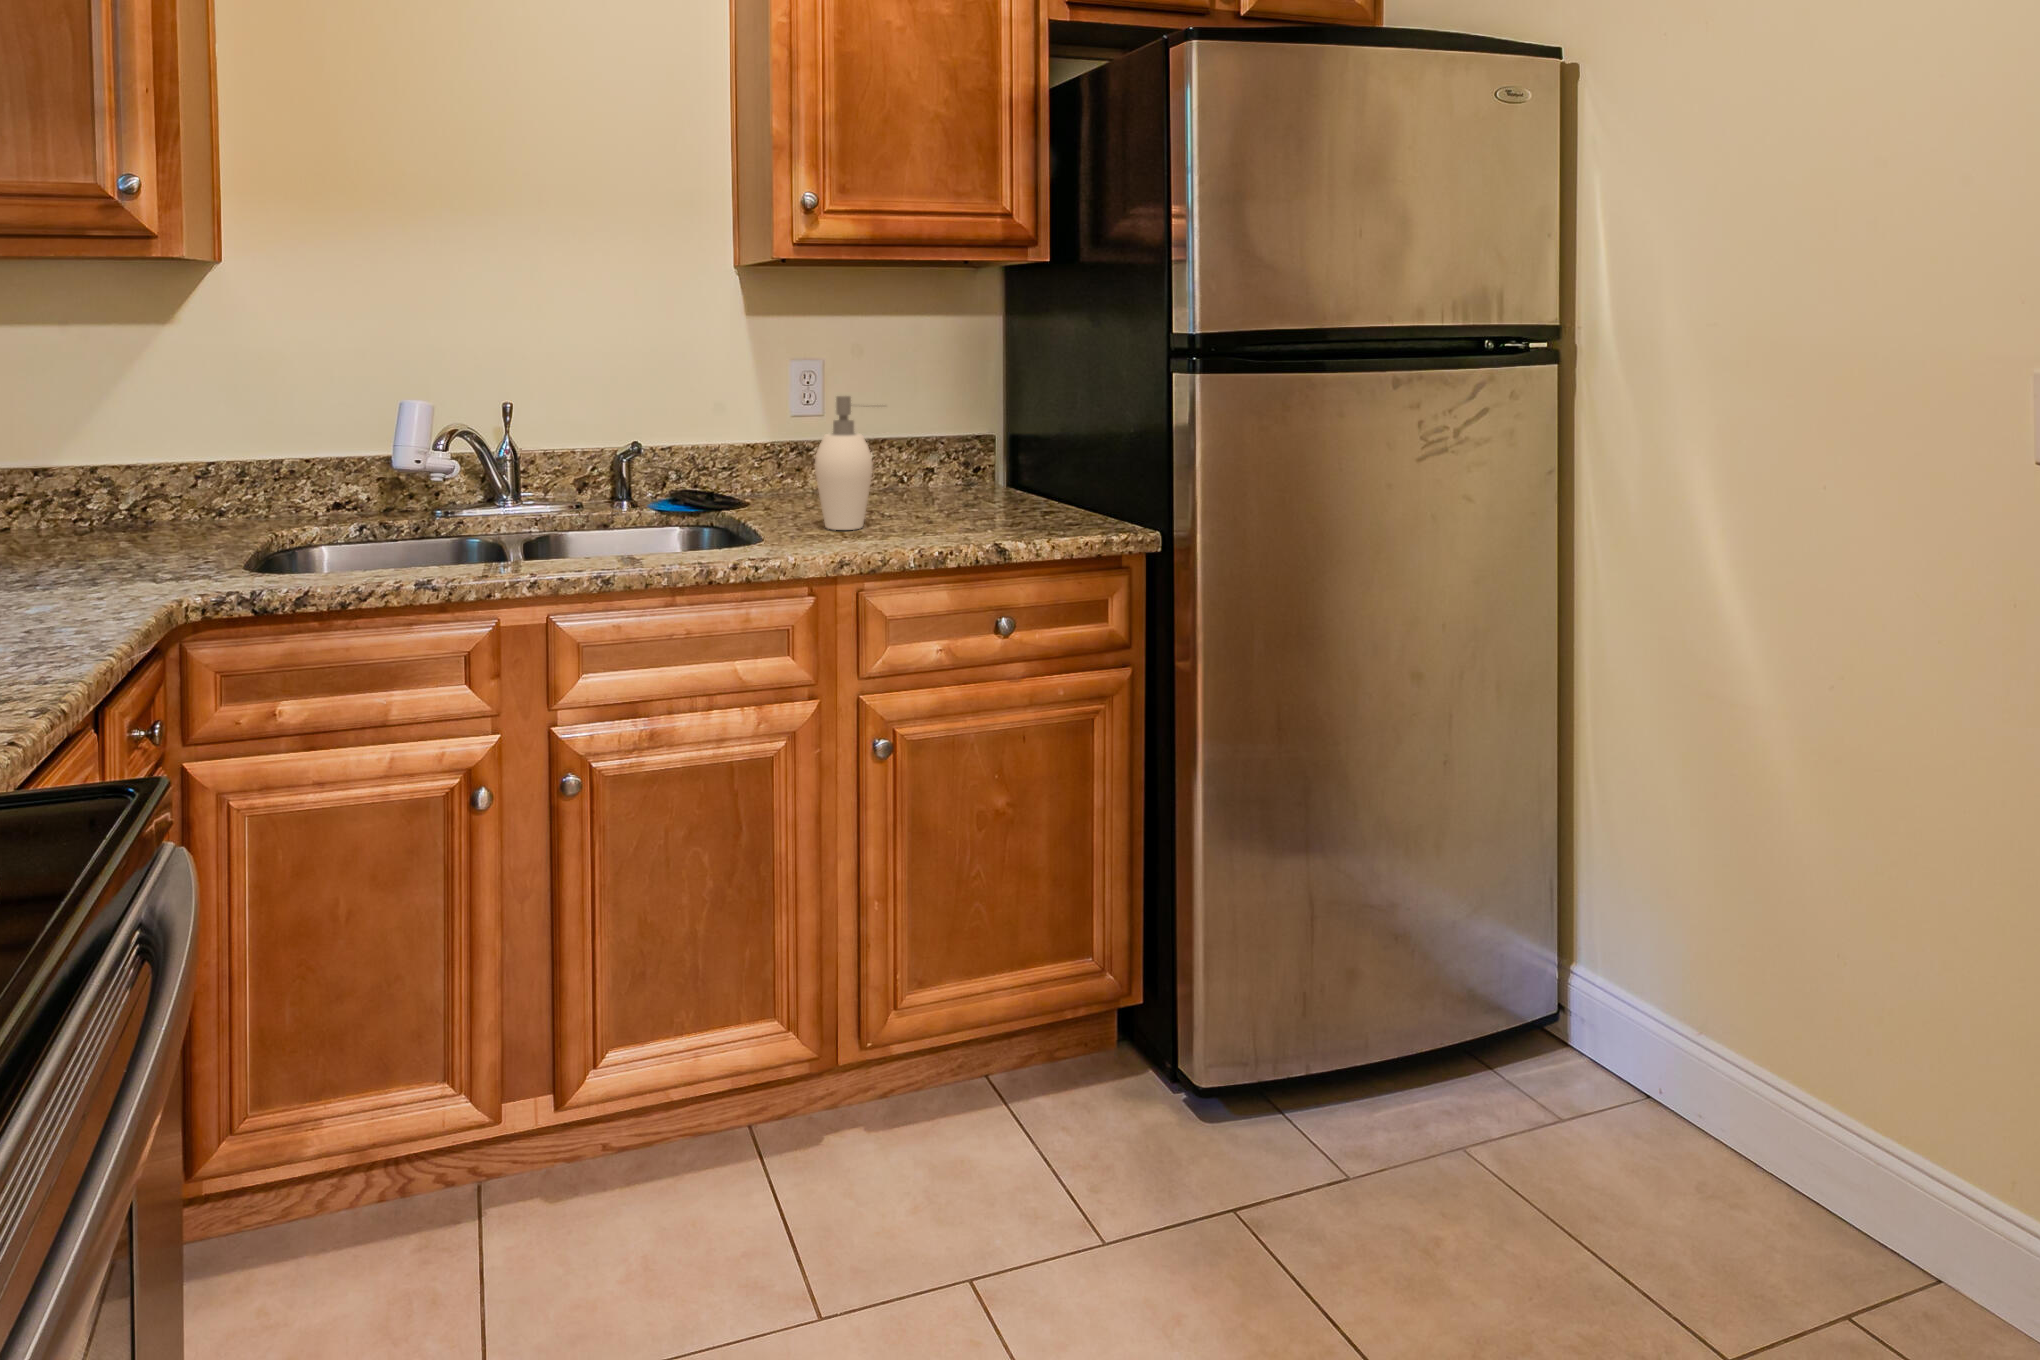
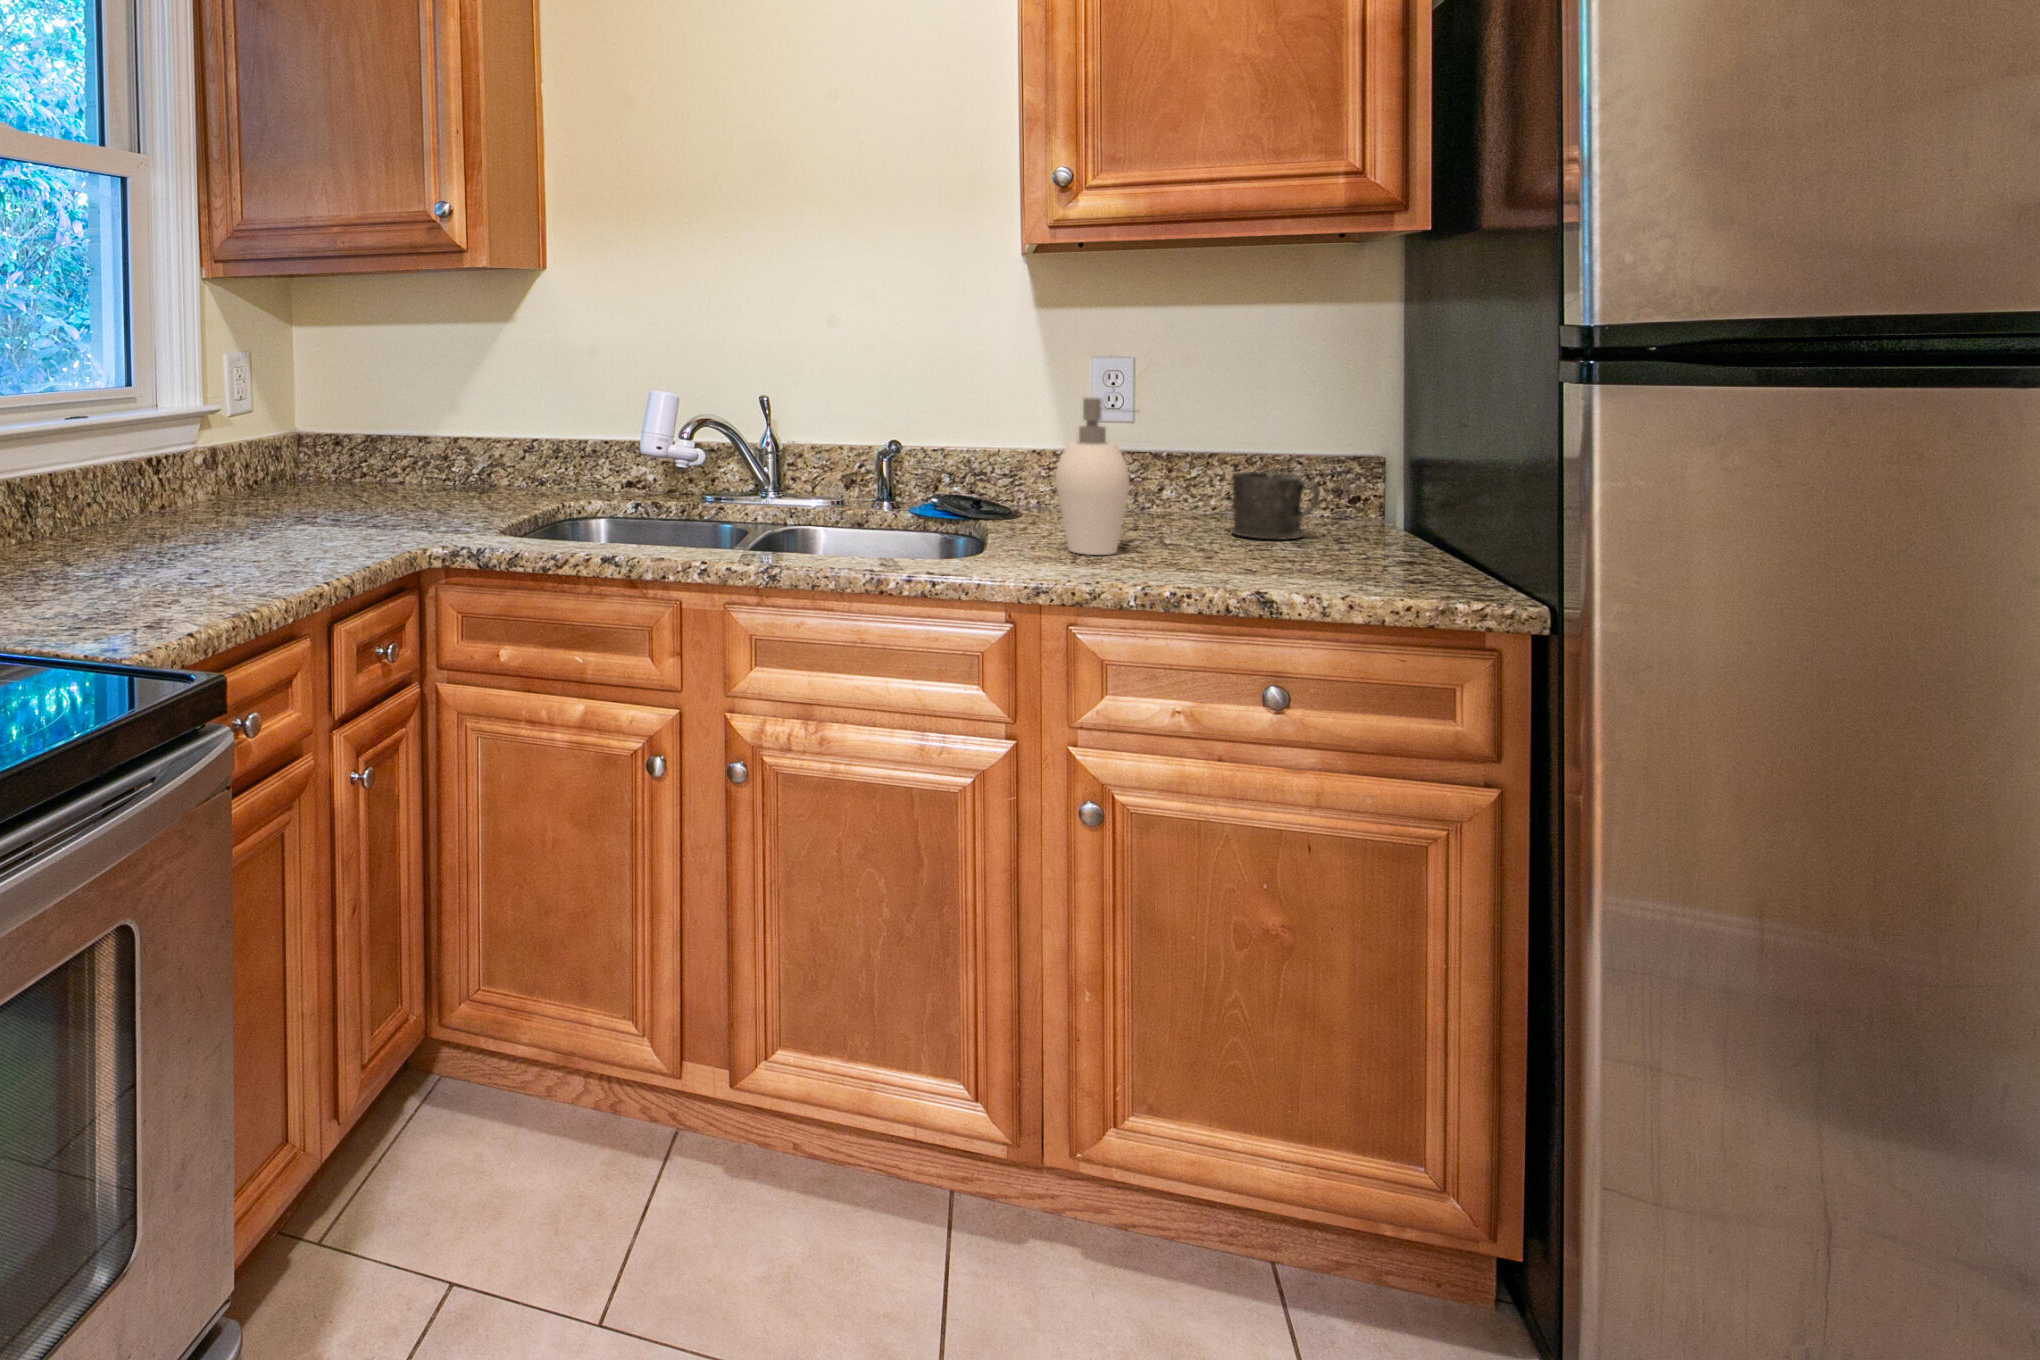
mug: none [913,452,978,505] -> present [1231,472,1320,540]

